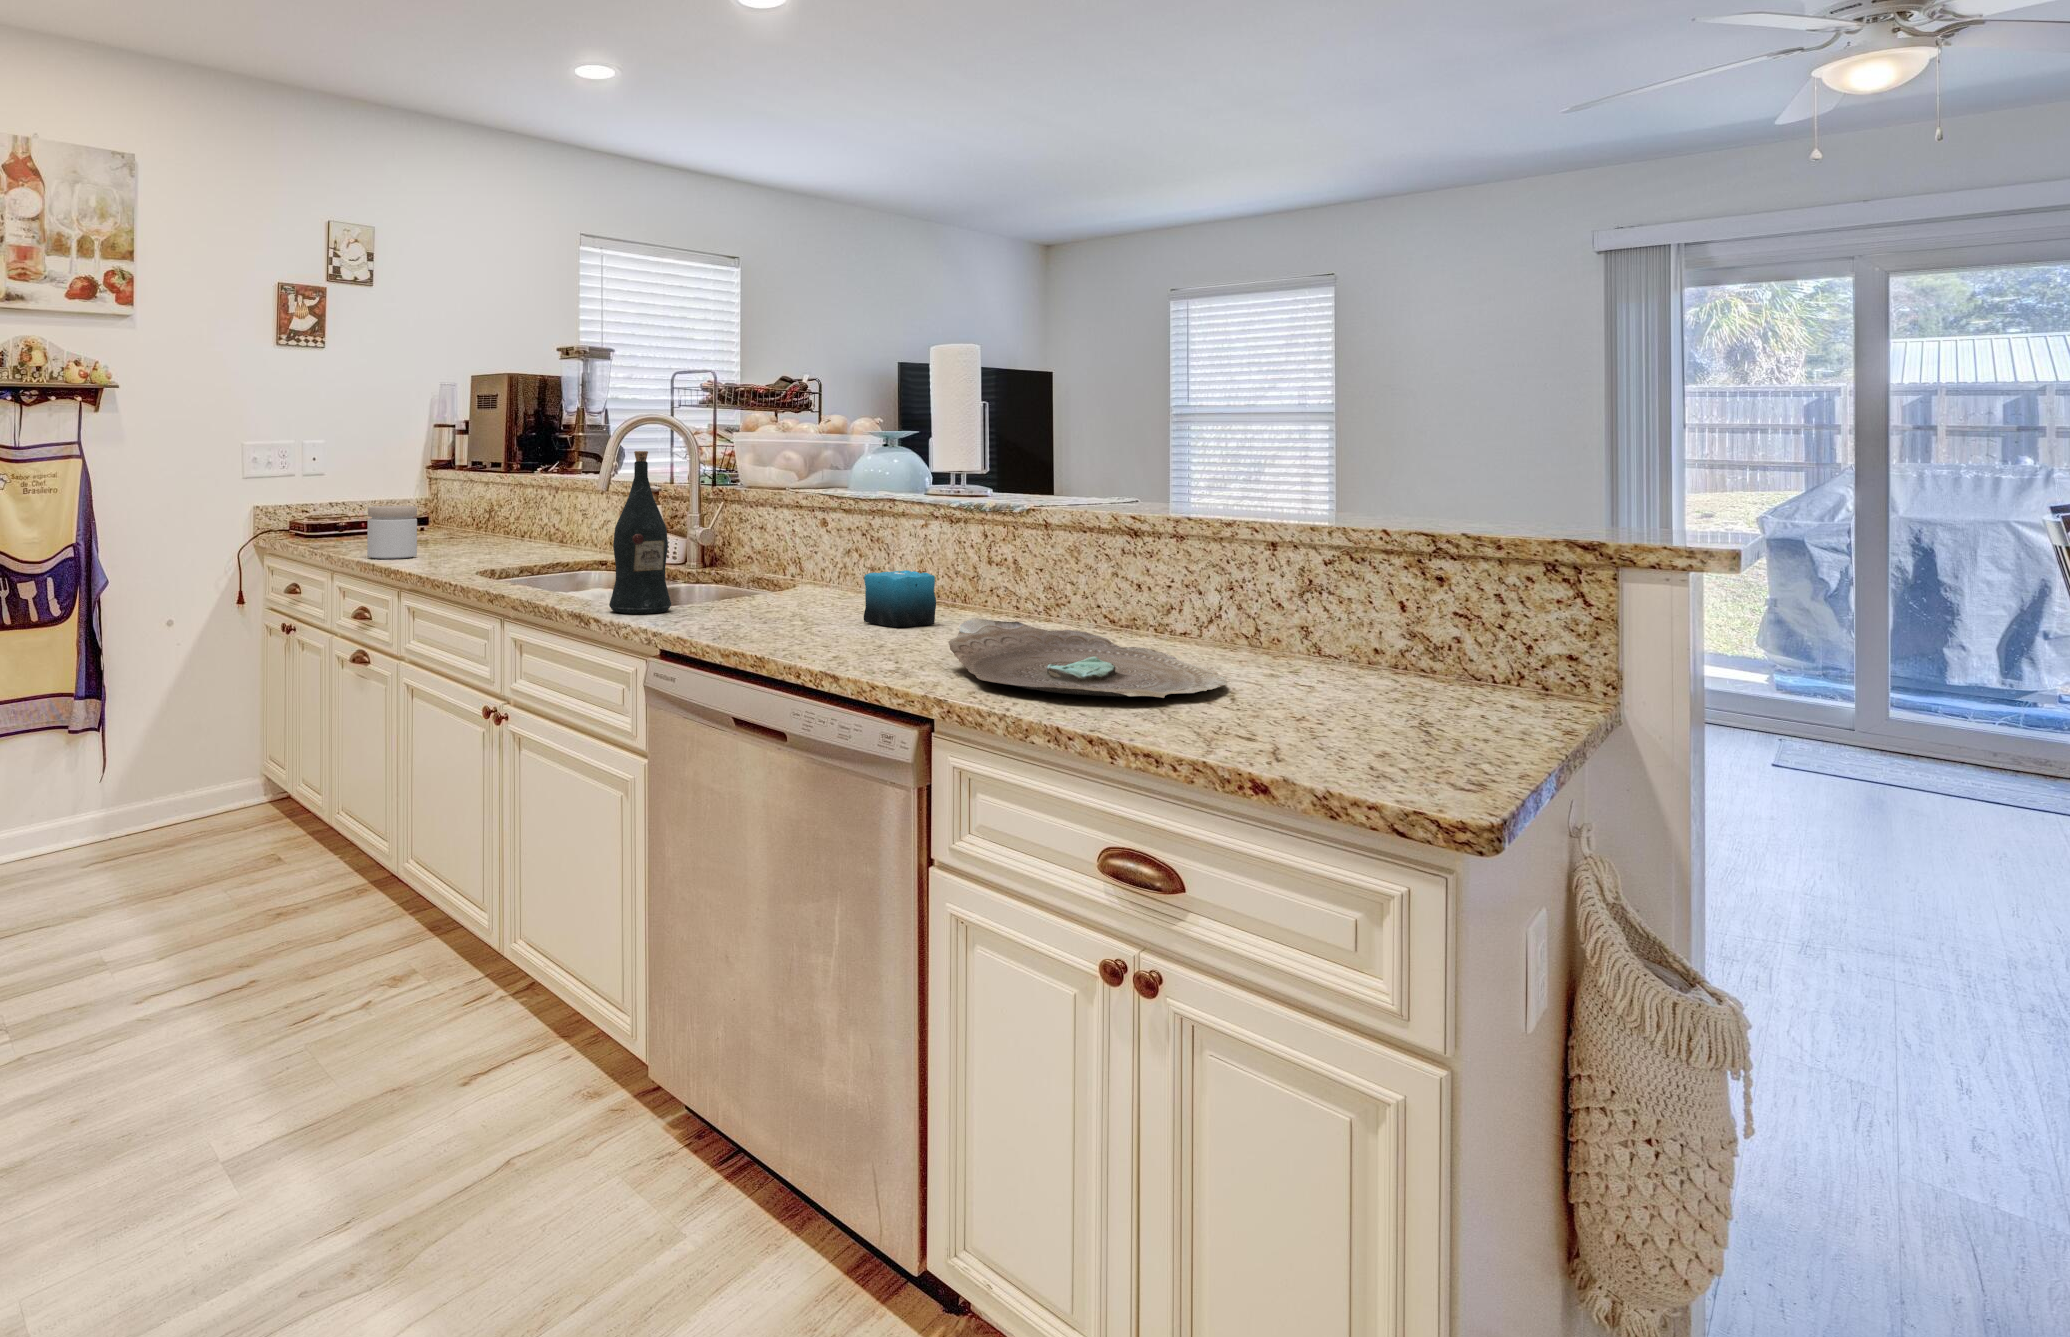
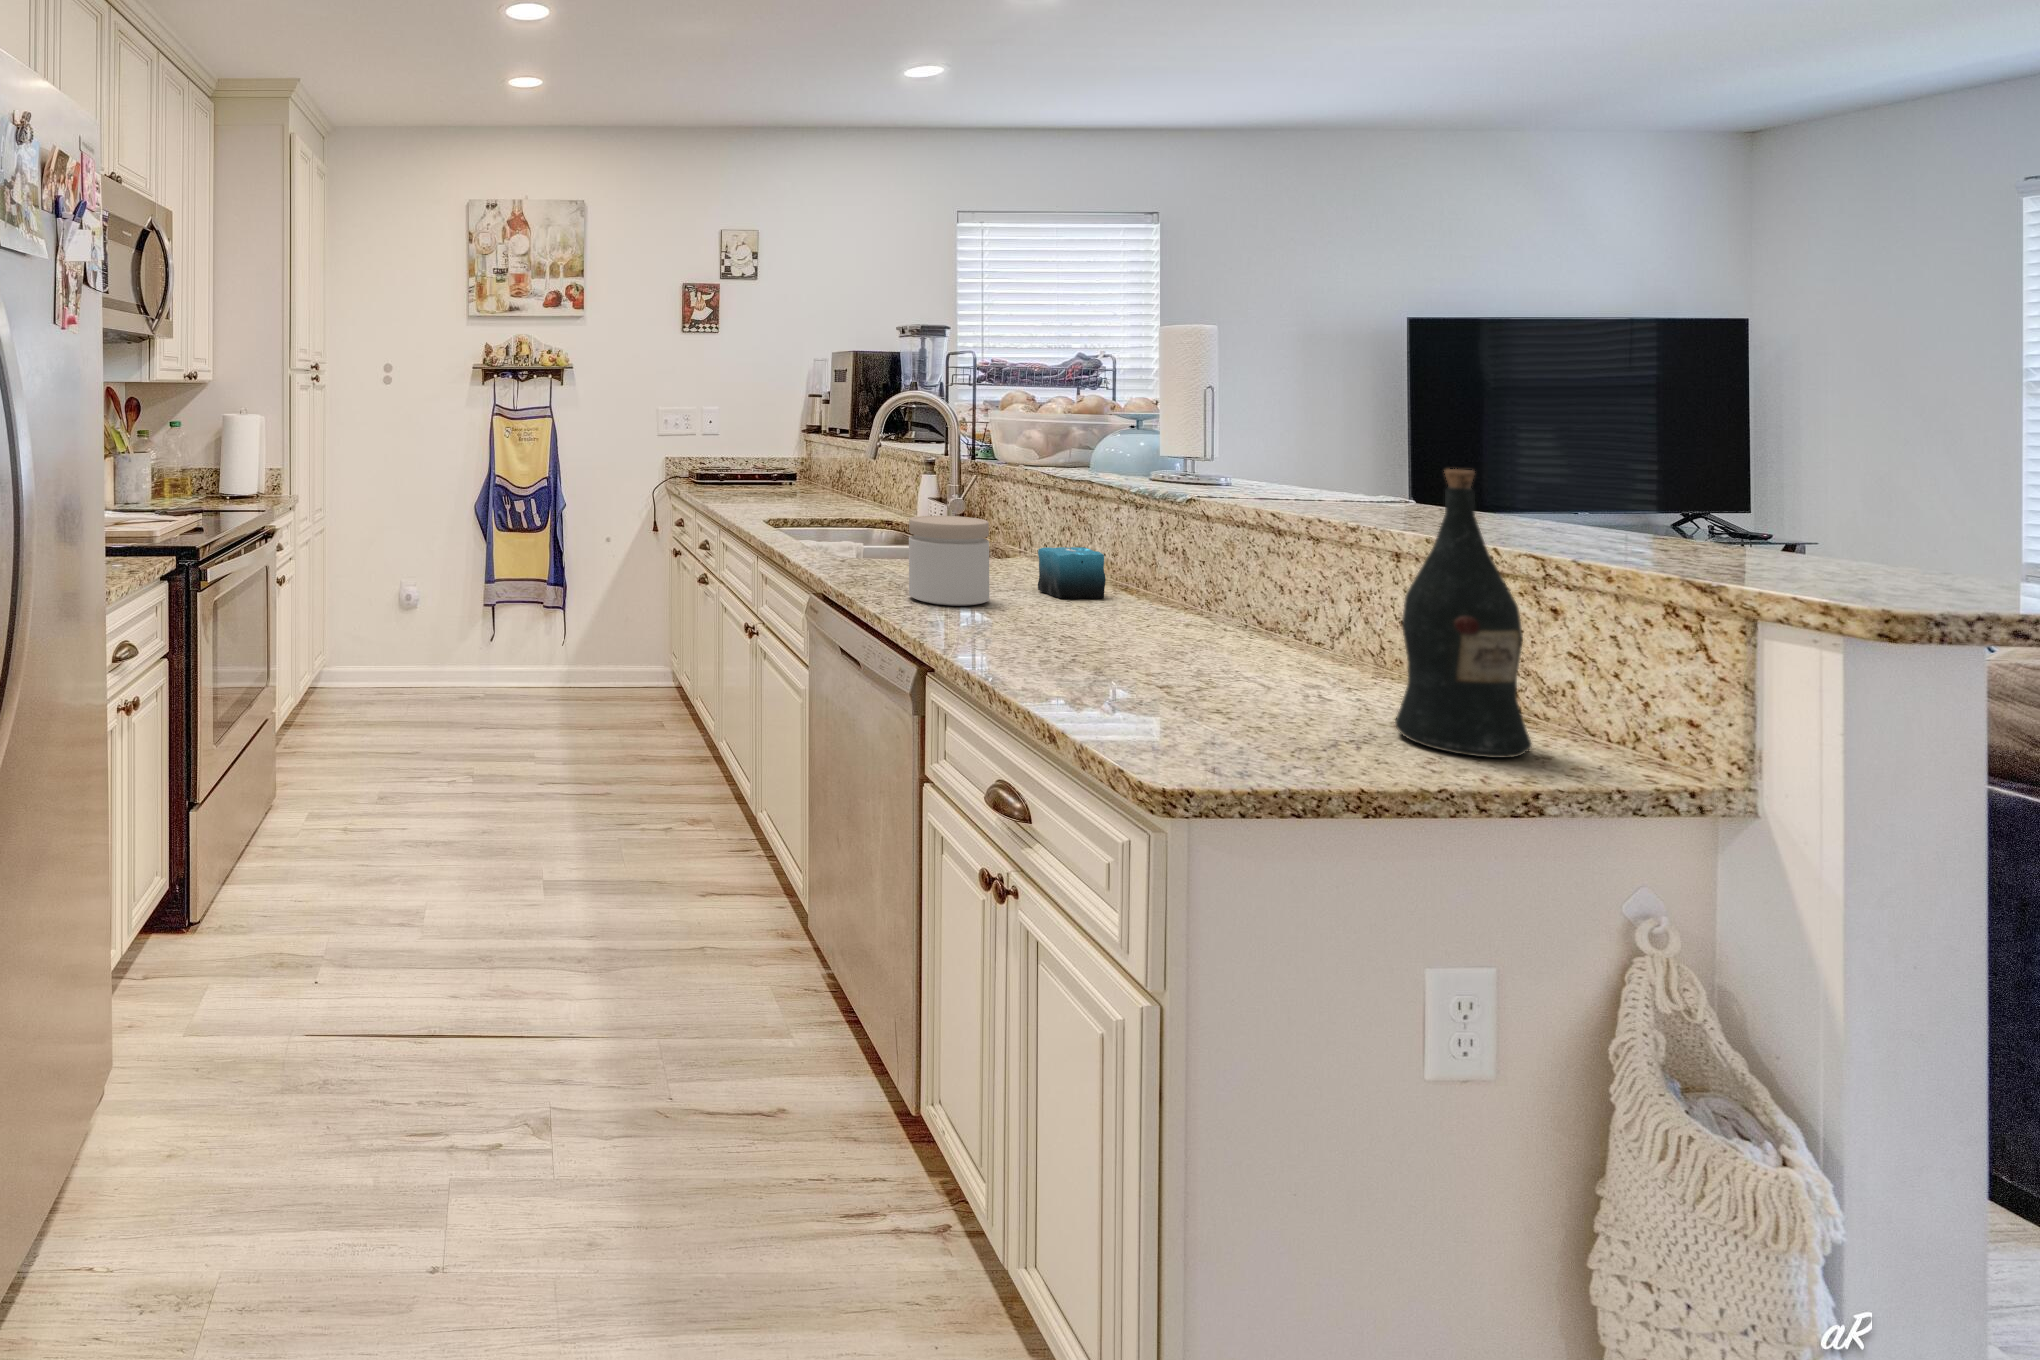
wine bottle: present [609,451,671,614] -> present [1395,469,1532,758]
jar: present [367,506,417,559] -> present [909,516,989,606]
decorative bowl: present [948,618,1227,698] -> none [1024,601,1289,697]

